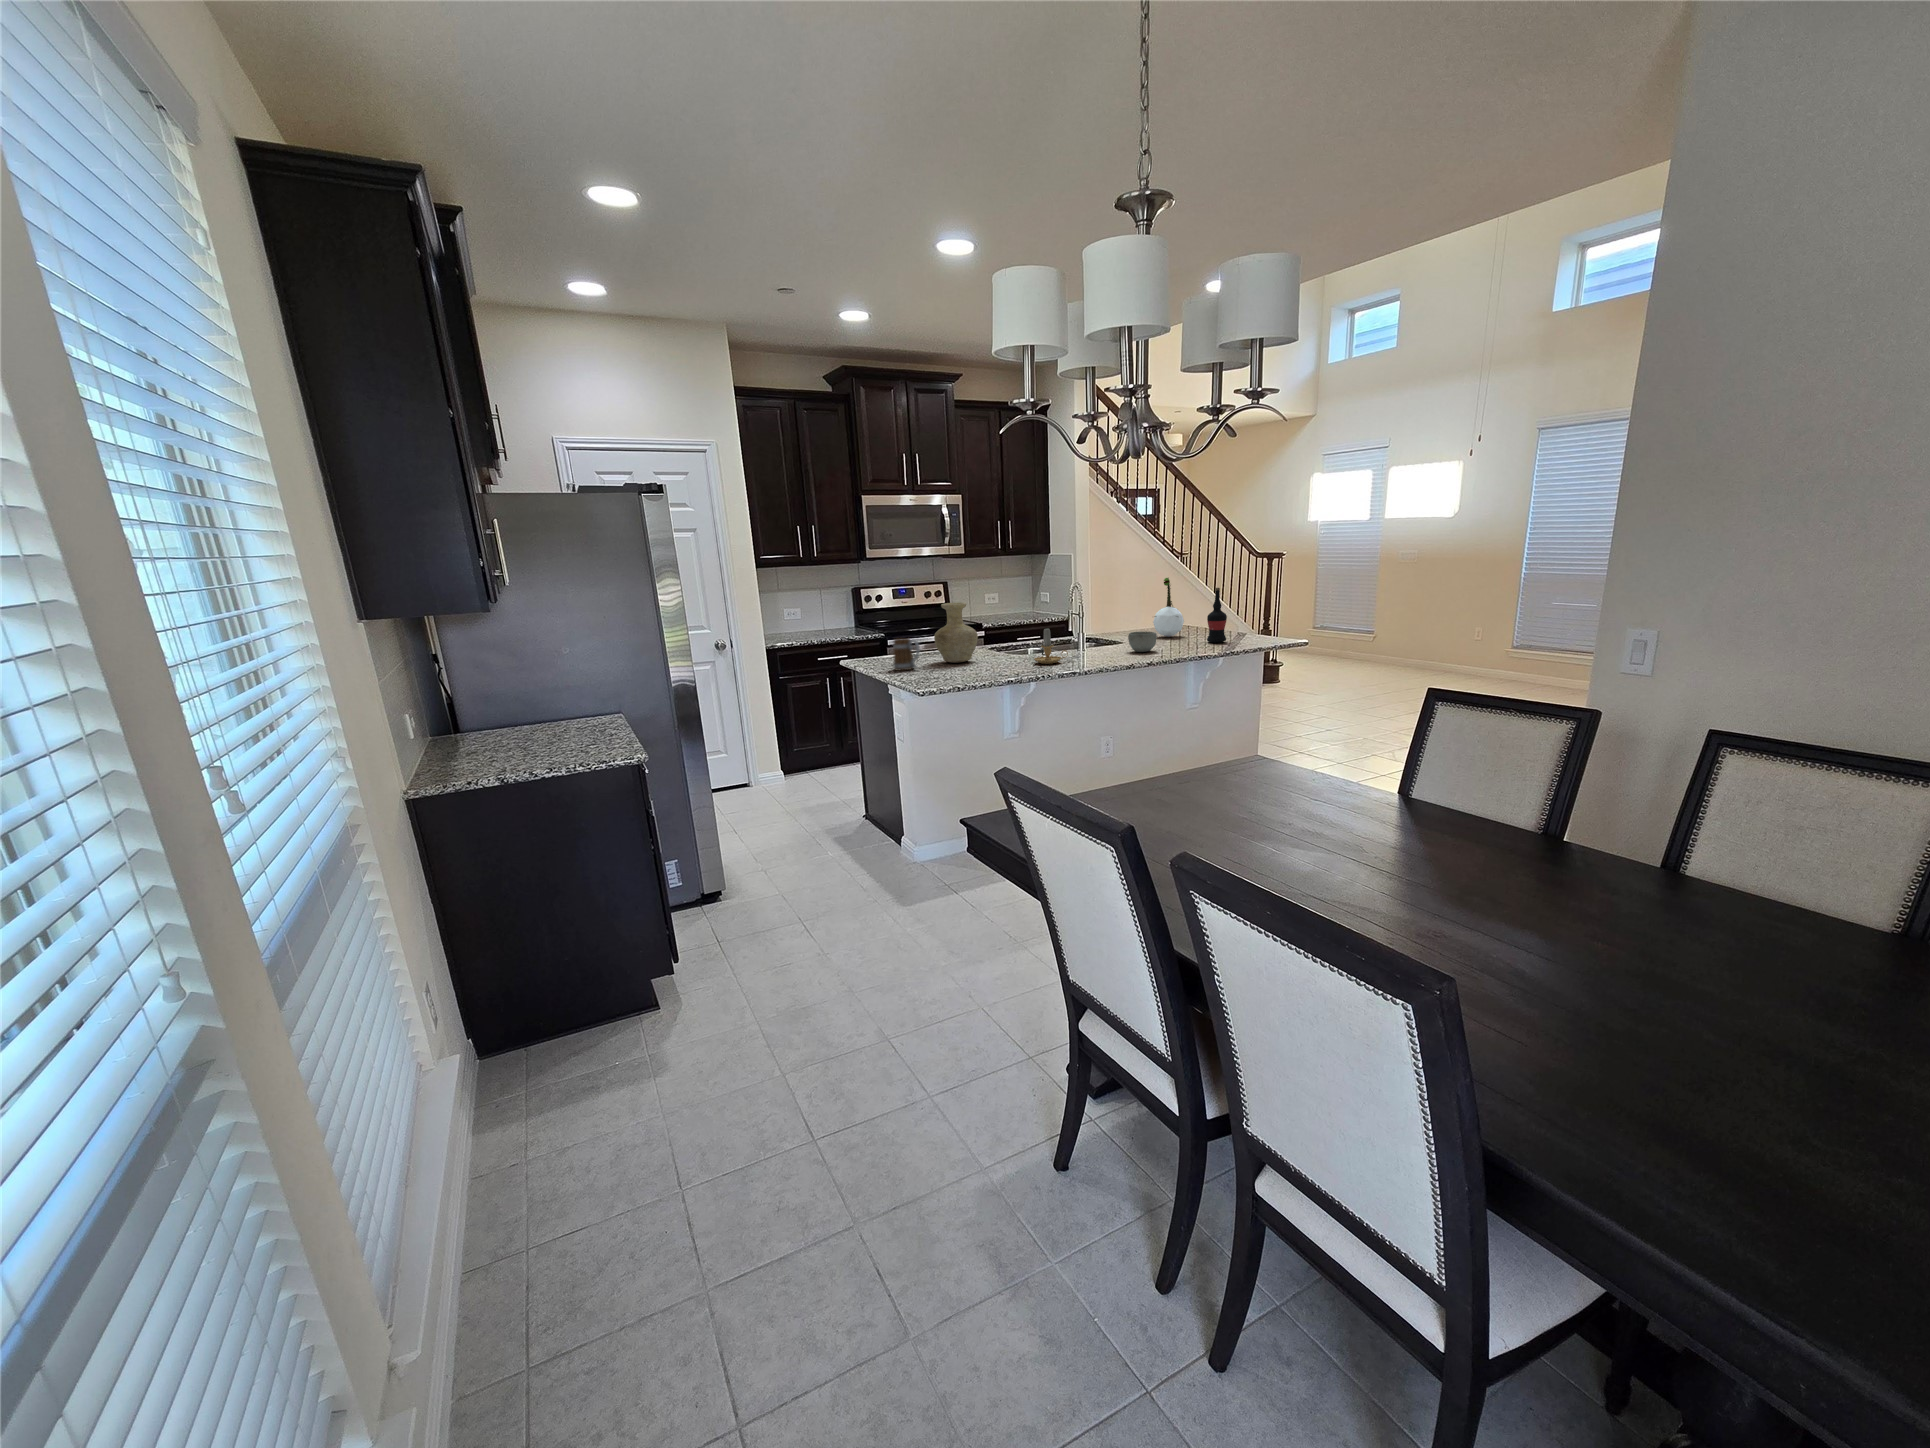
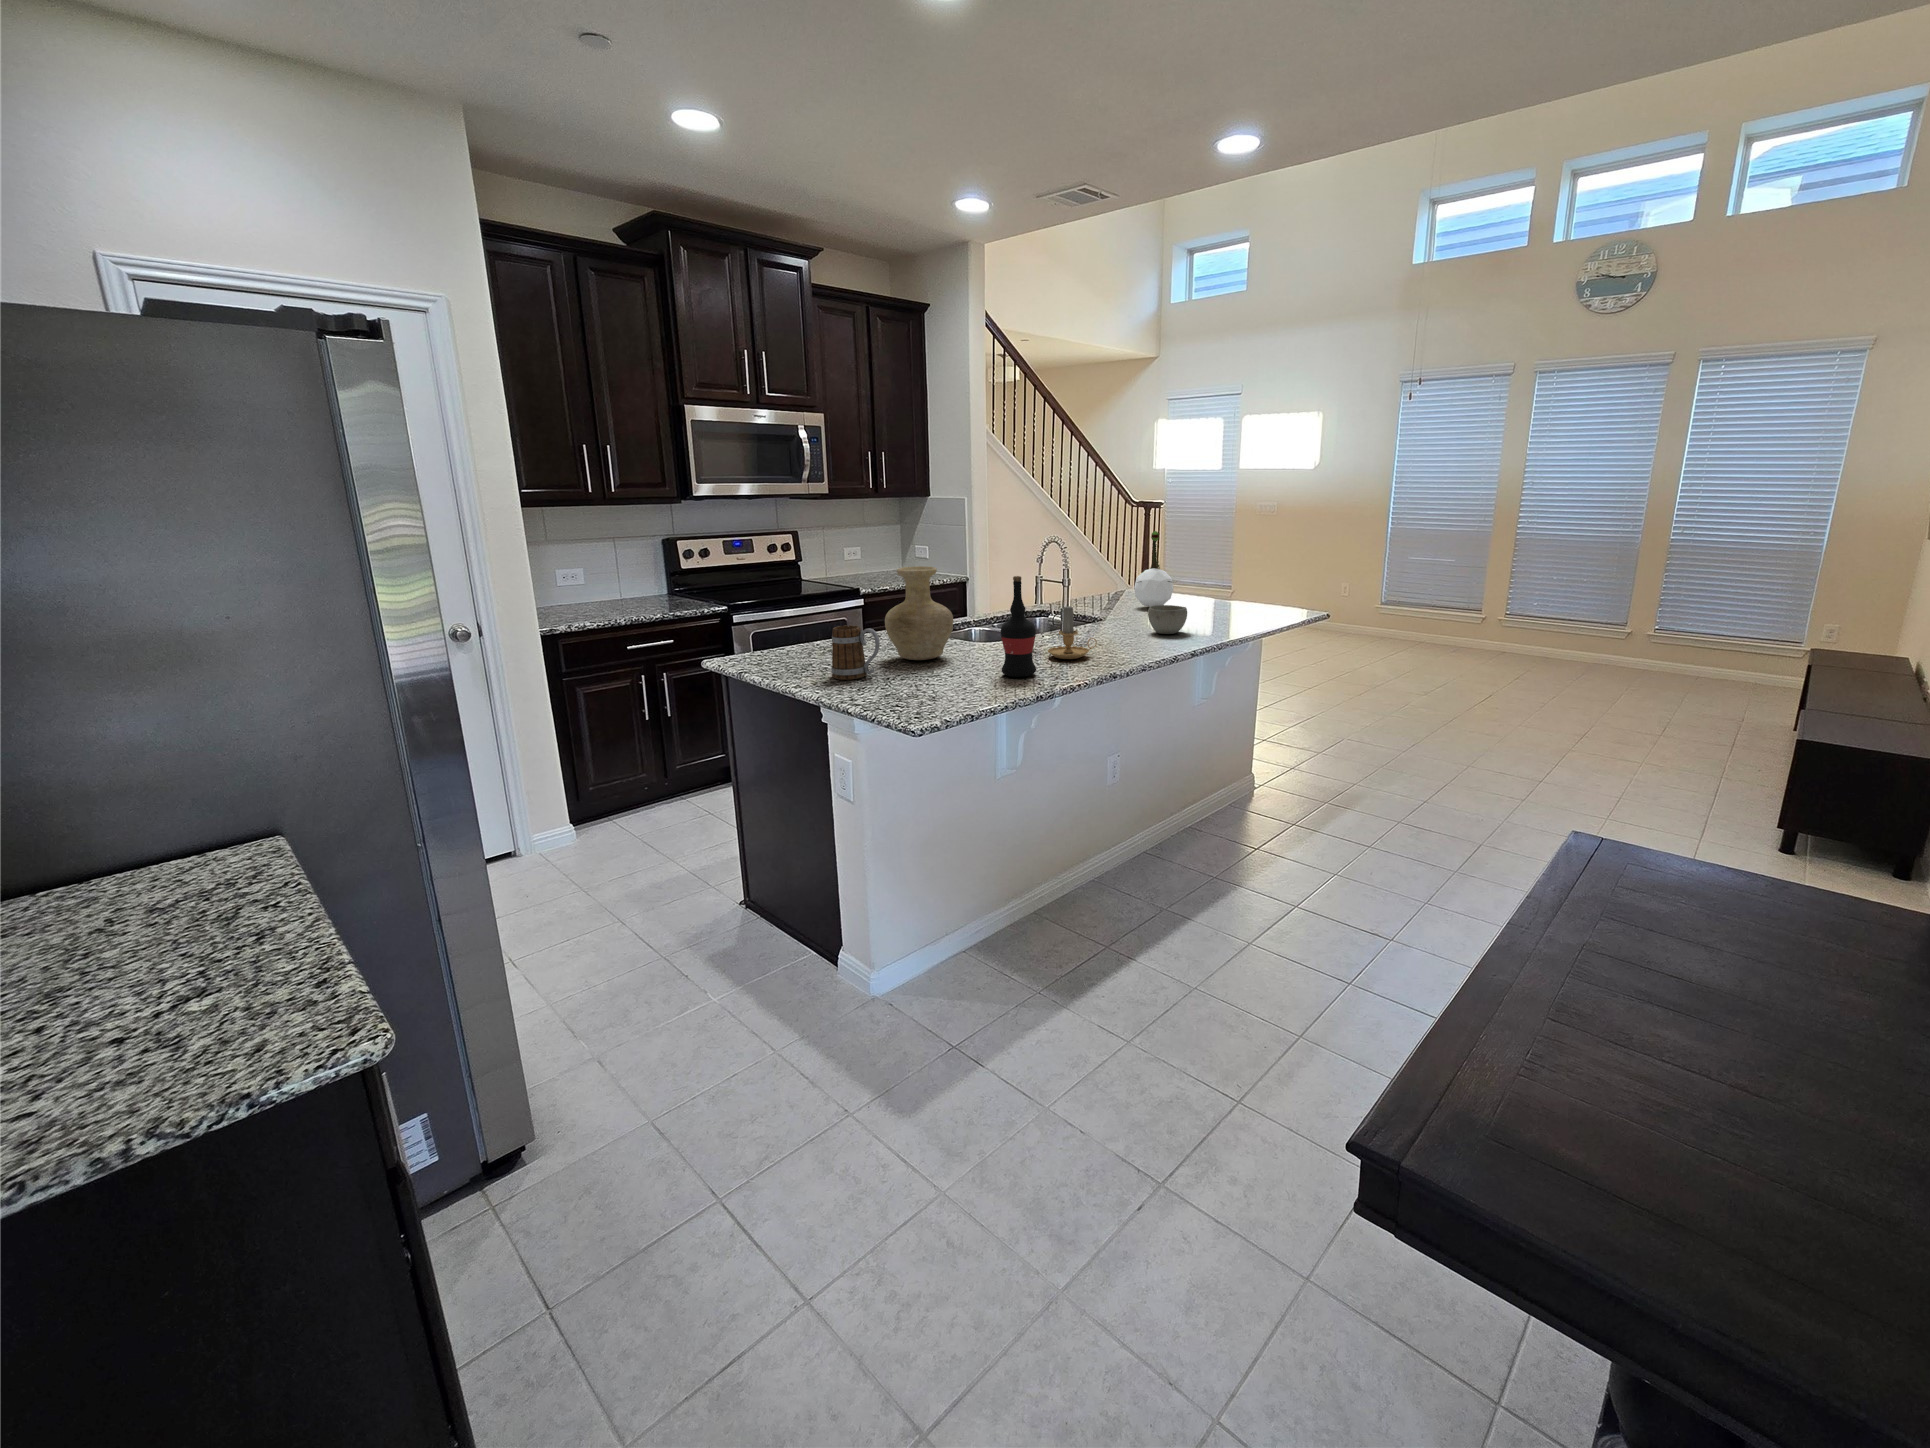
wine bottle: present [1207,588,1227,643] -> present [1001,576,1036,677]

